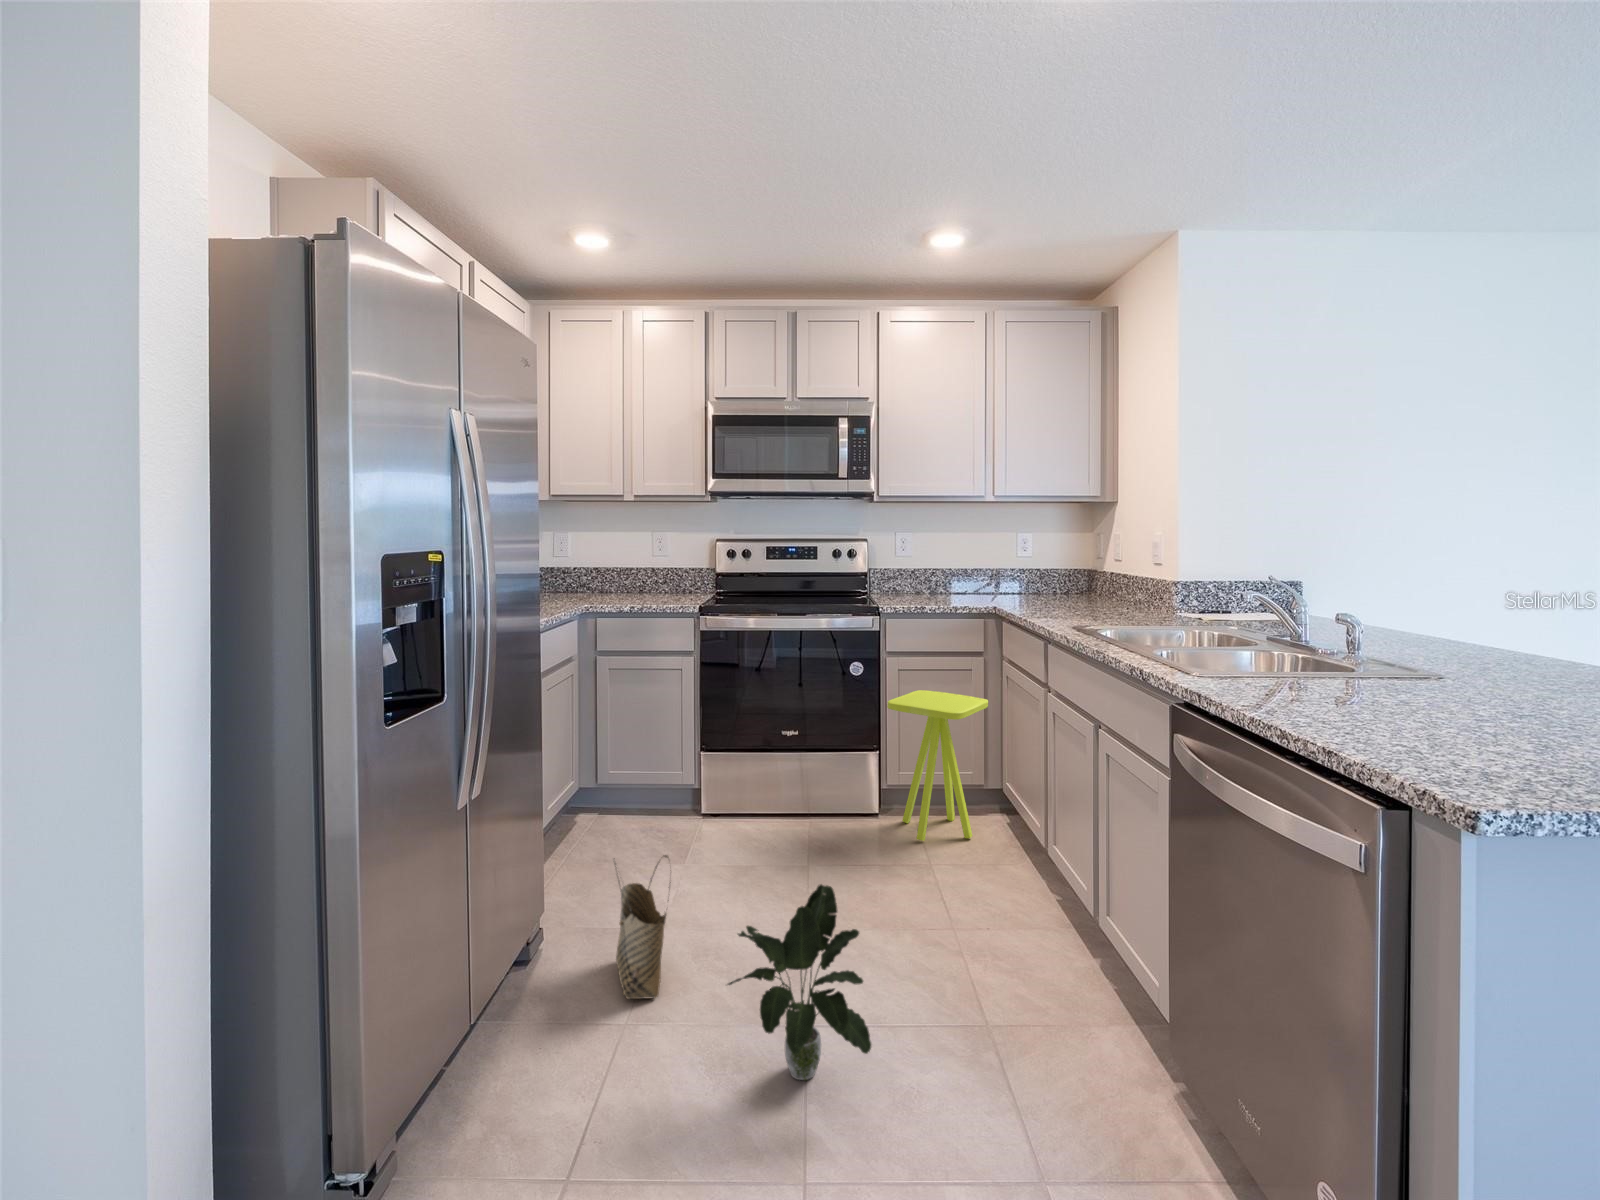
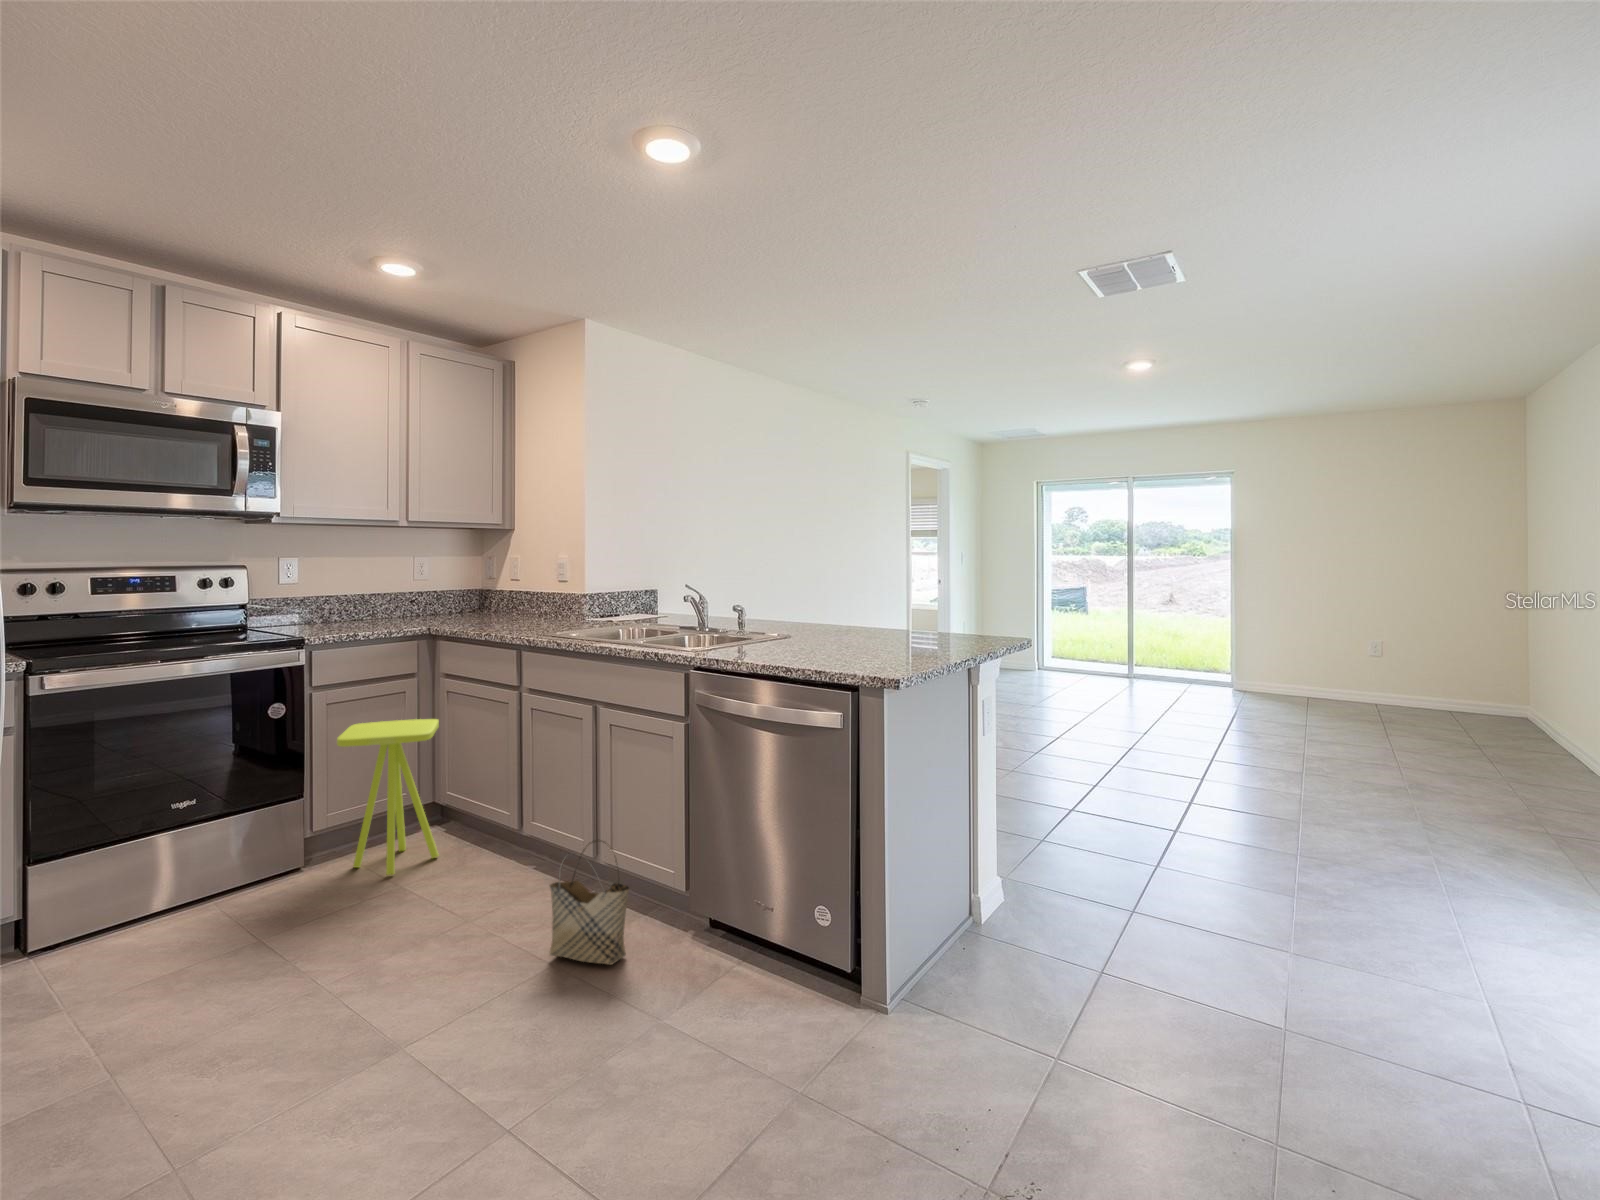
woven basket: present [614,855,671,999] -> present [550,840,629,965]
potted plant: present [728,884,871,1080] -> none [385,882,542,1077]

